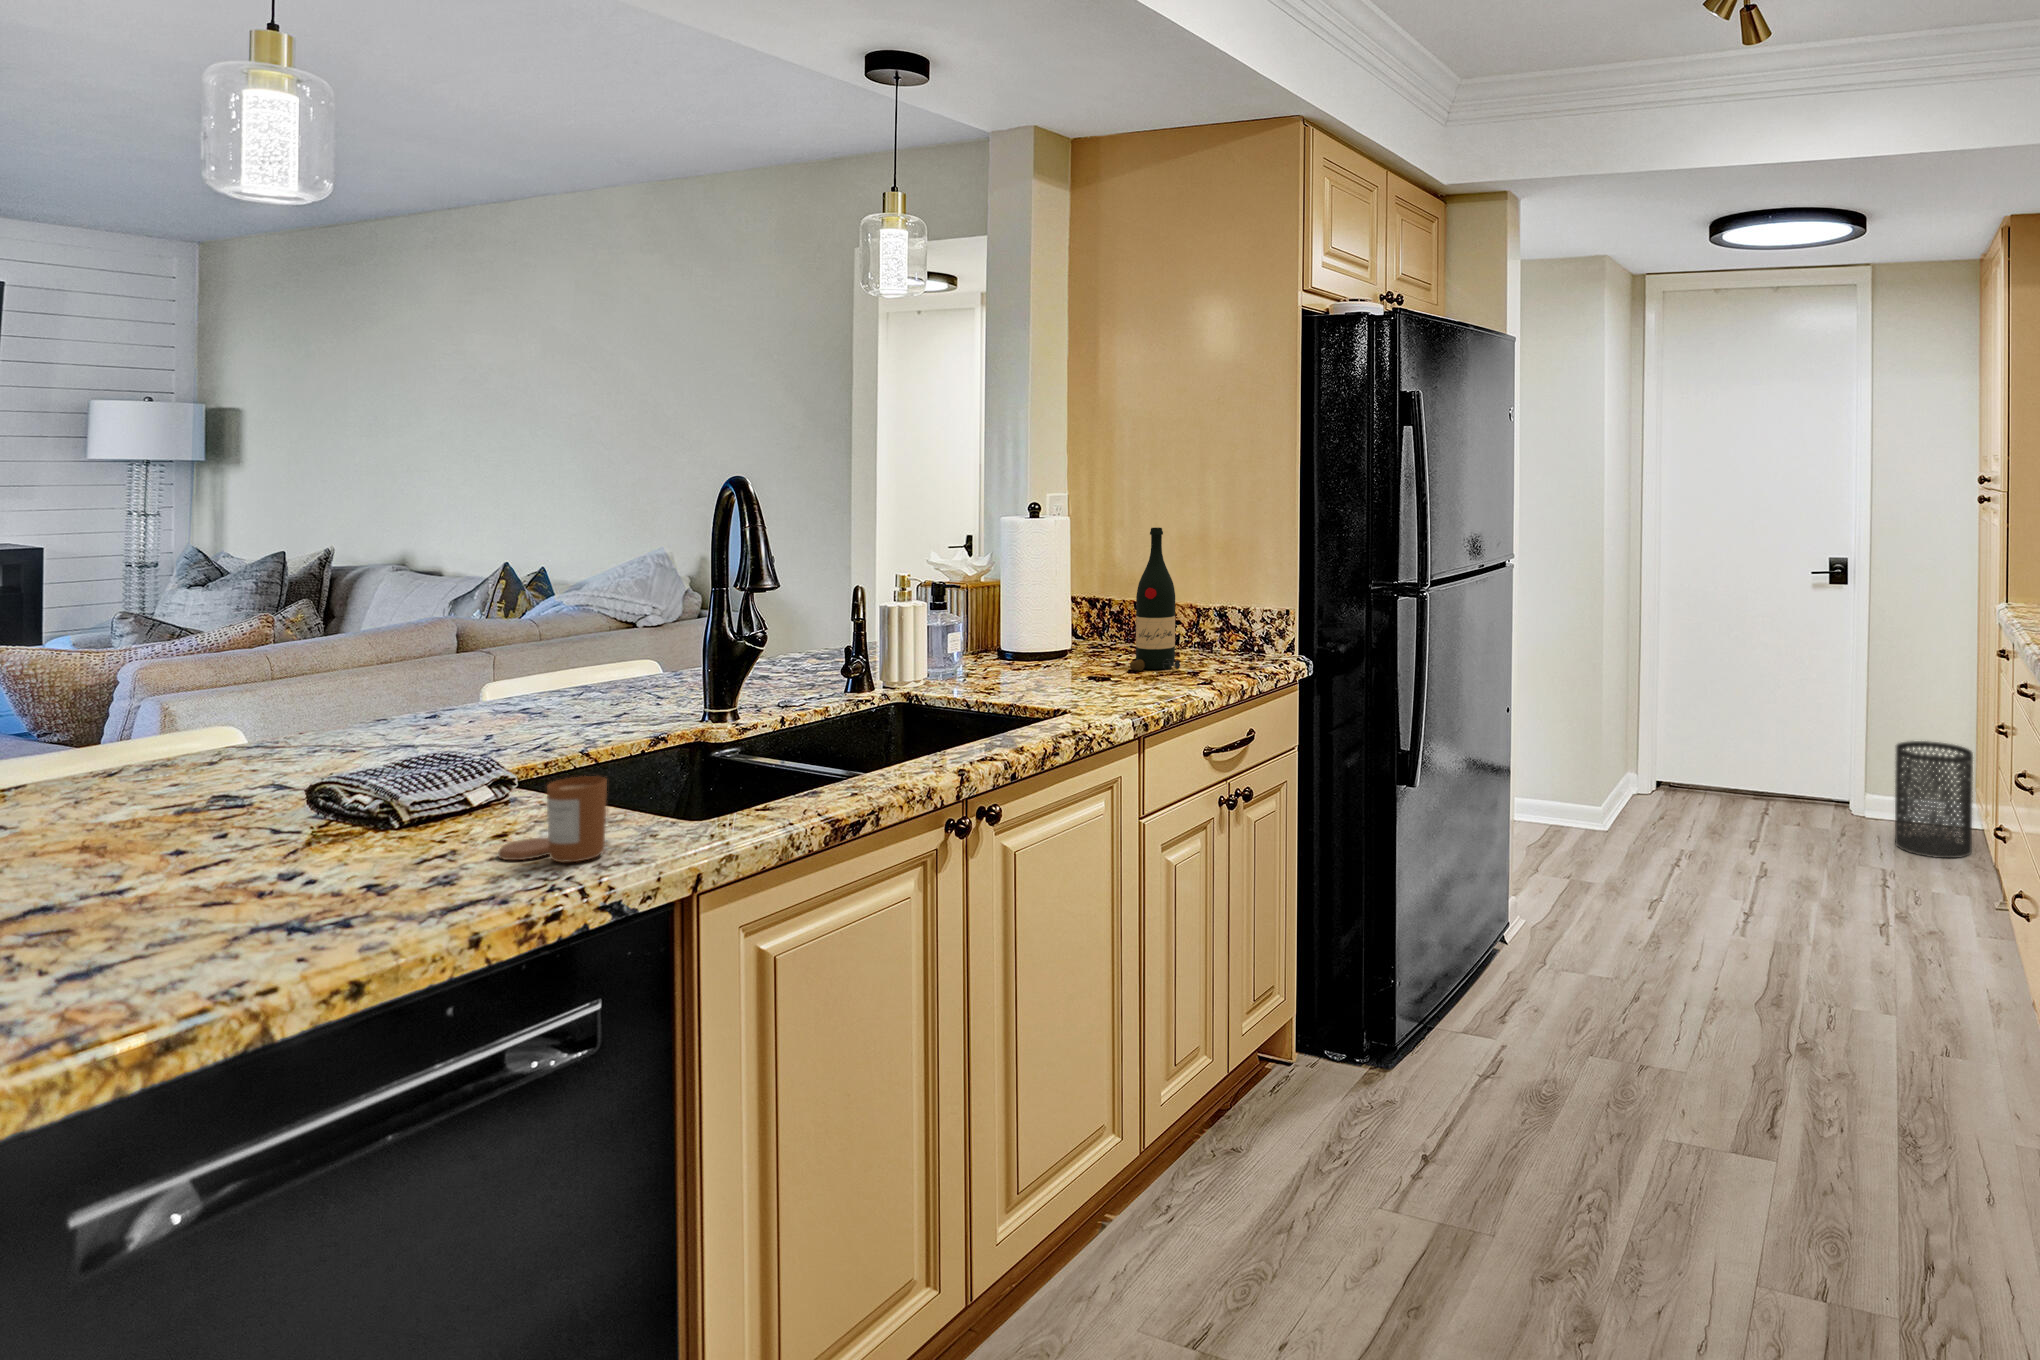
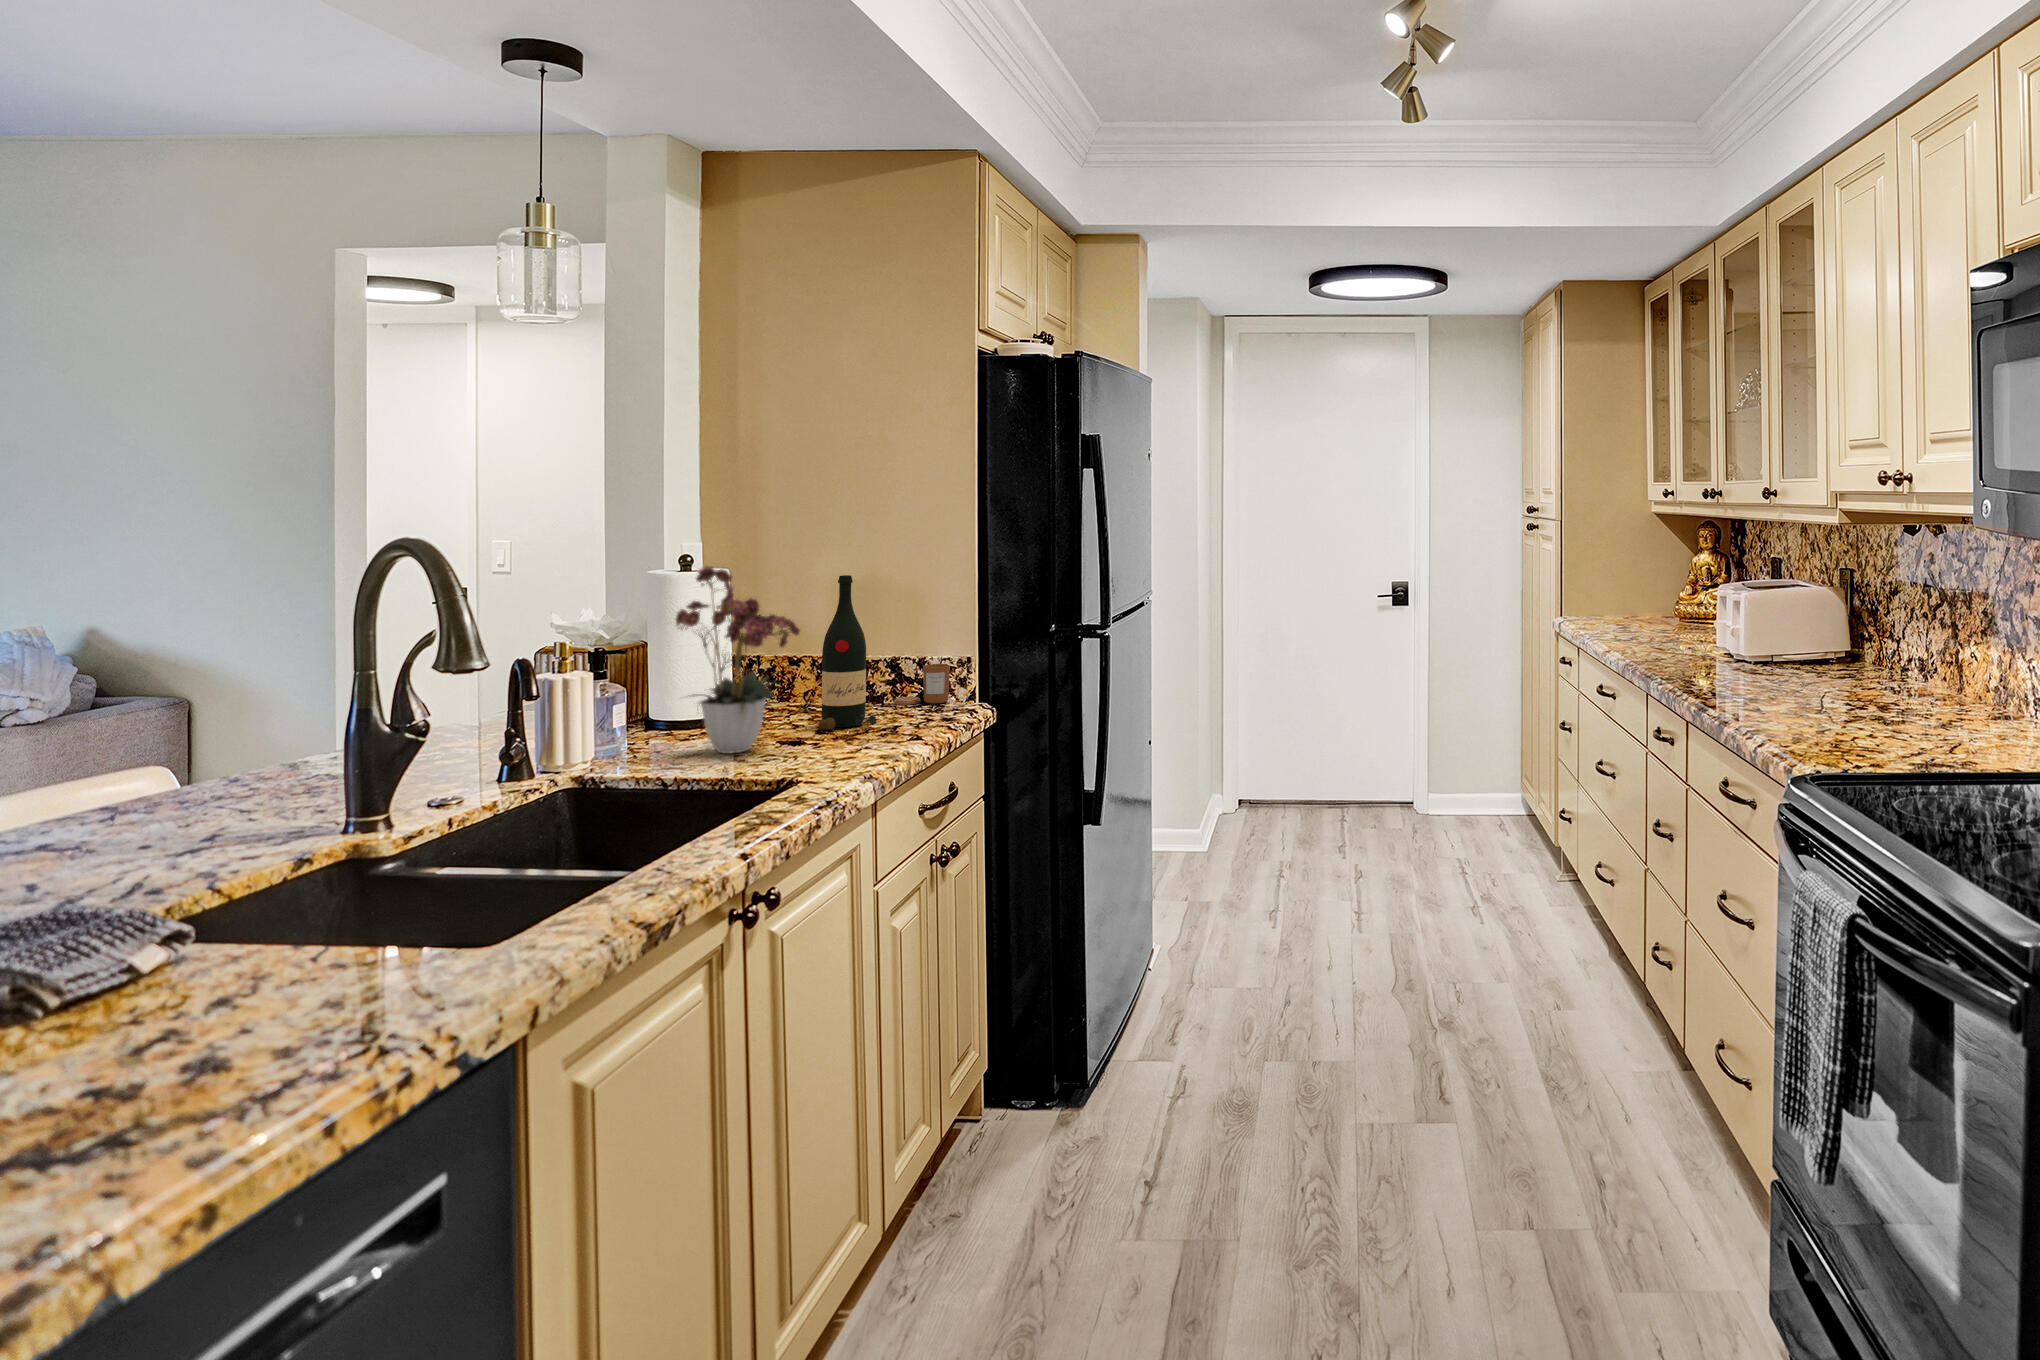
flower arrangement: none [990,506,1105,684] -> present [676,566,800,753]
trash can: present [1895,741,1973,858] -> none [1462,739,1525,841]
candle: present [498,776,607,862] -> present [893,664,950,705]

